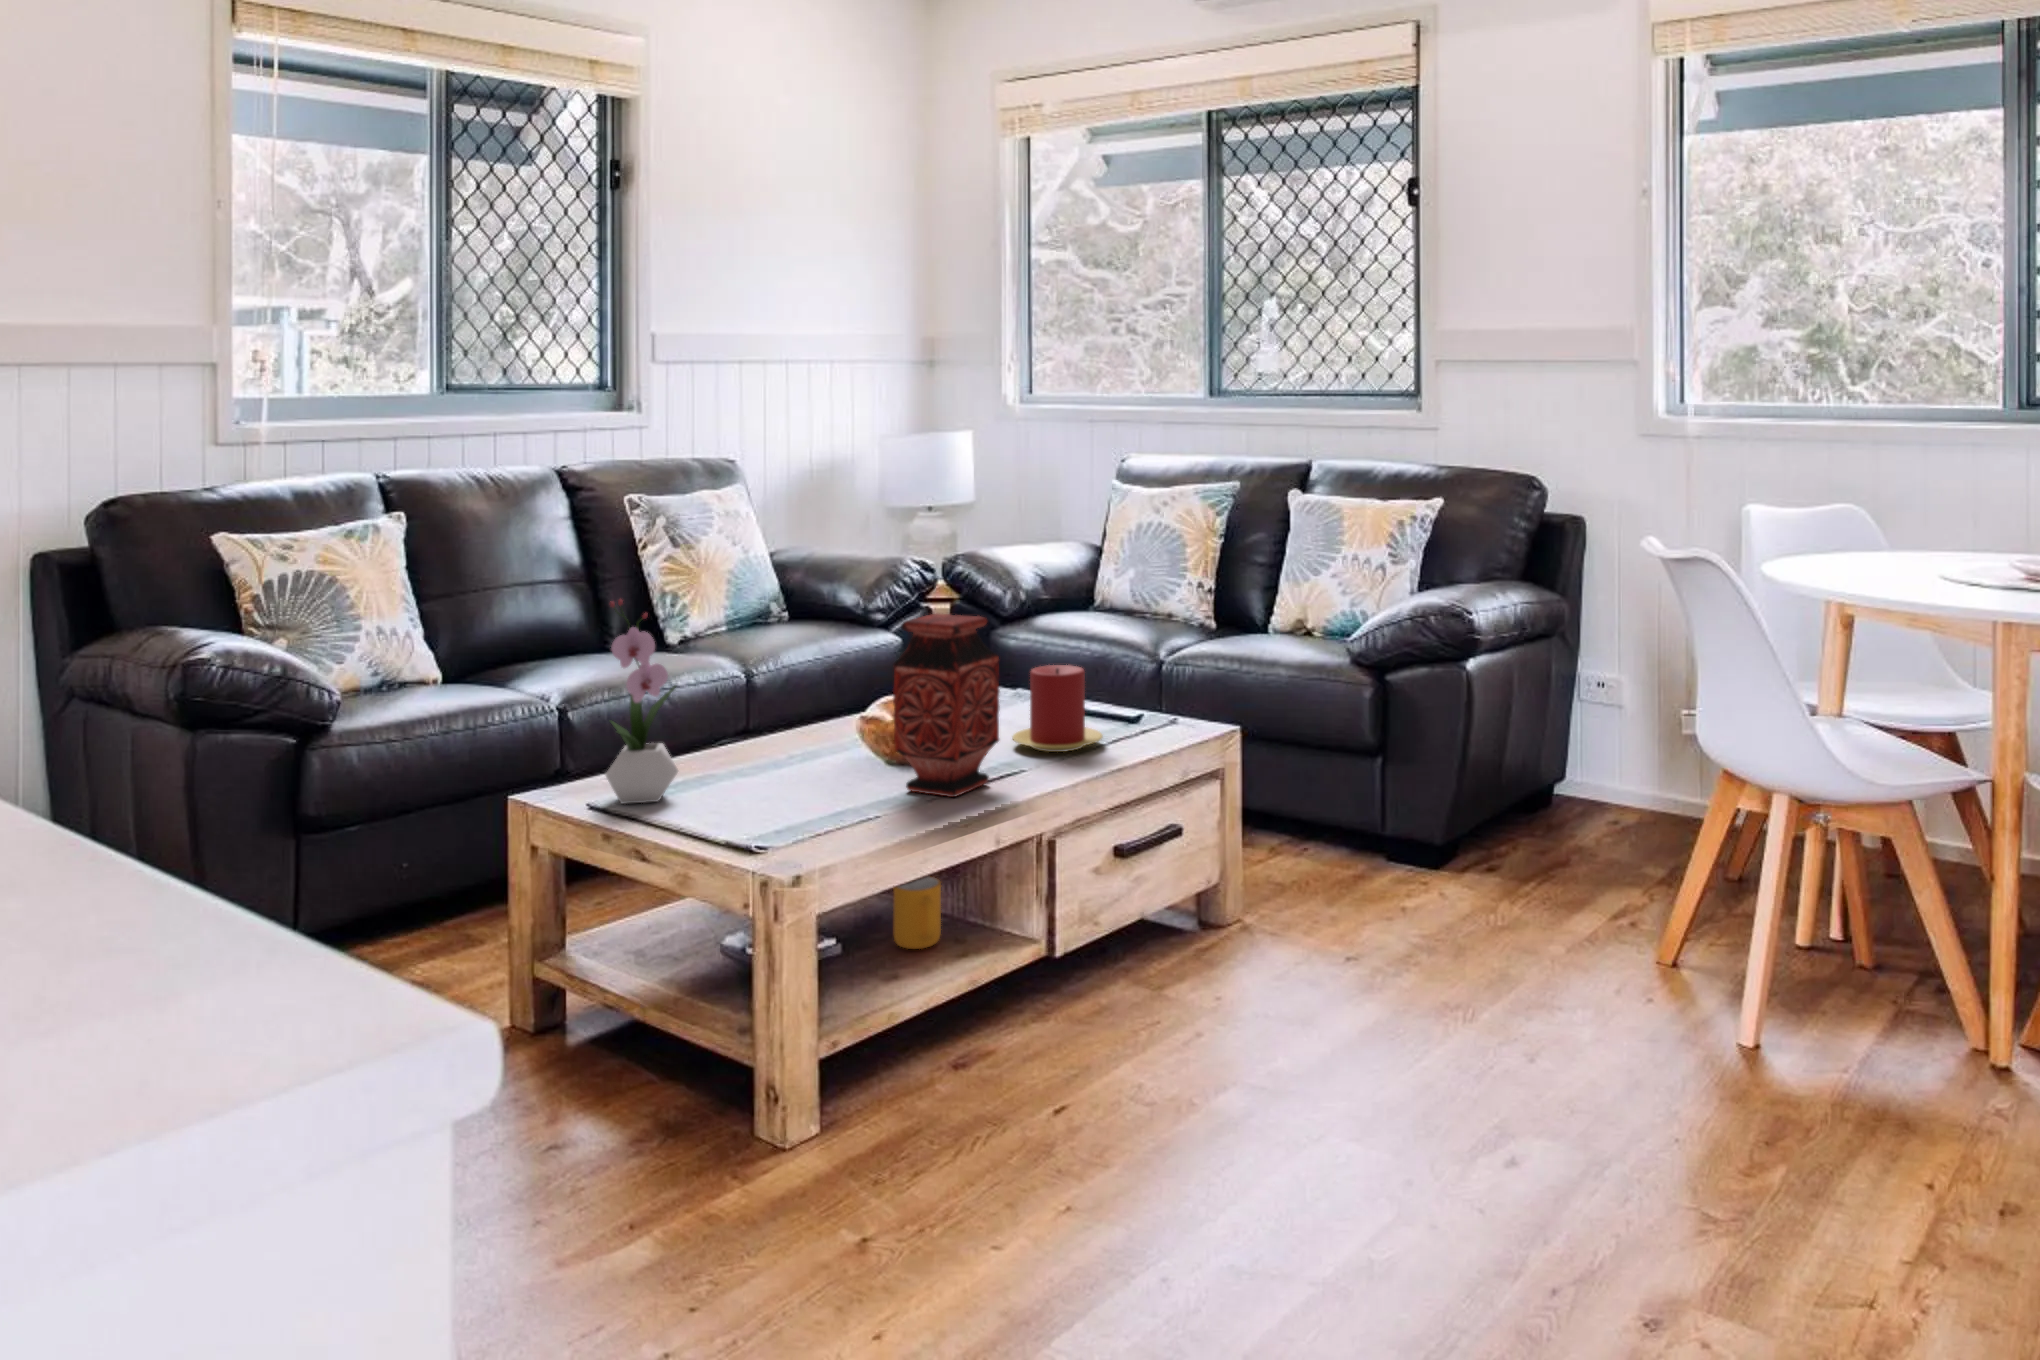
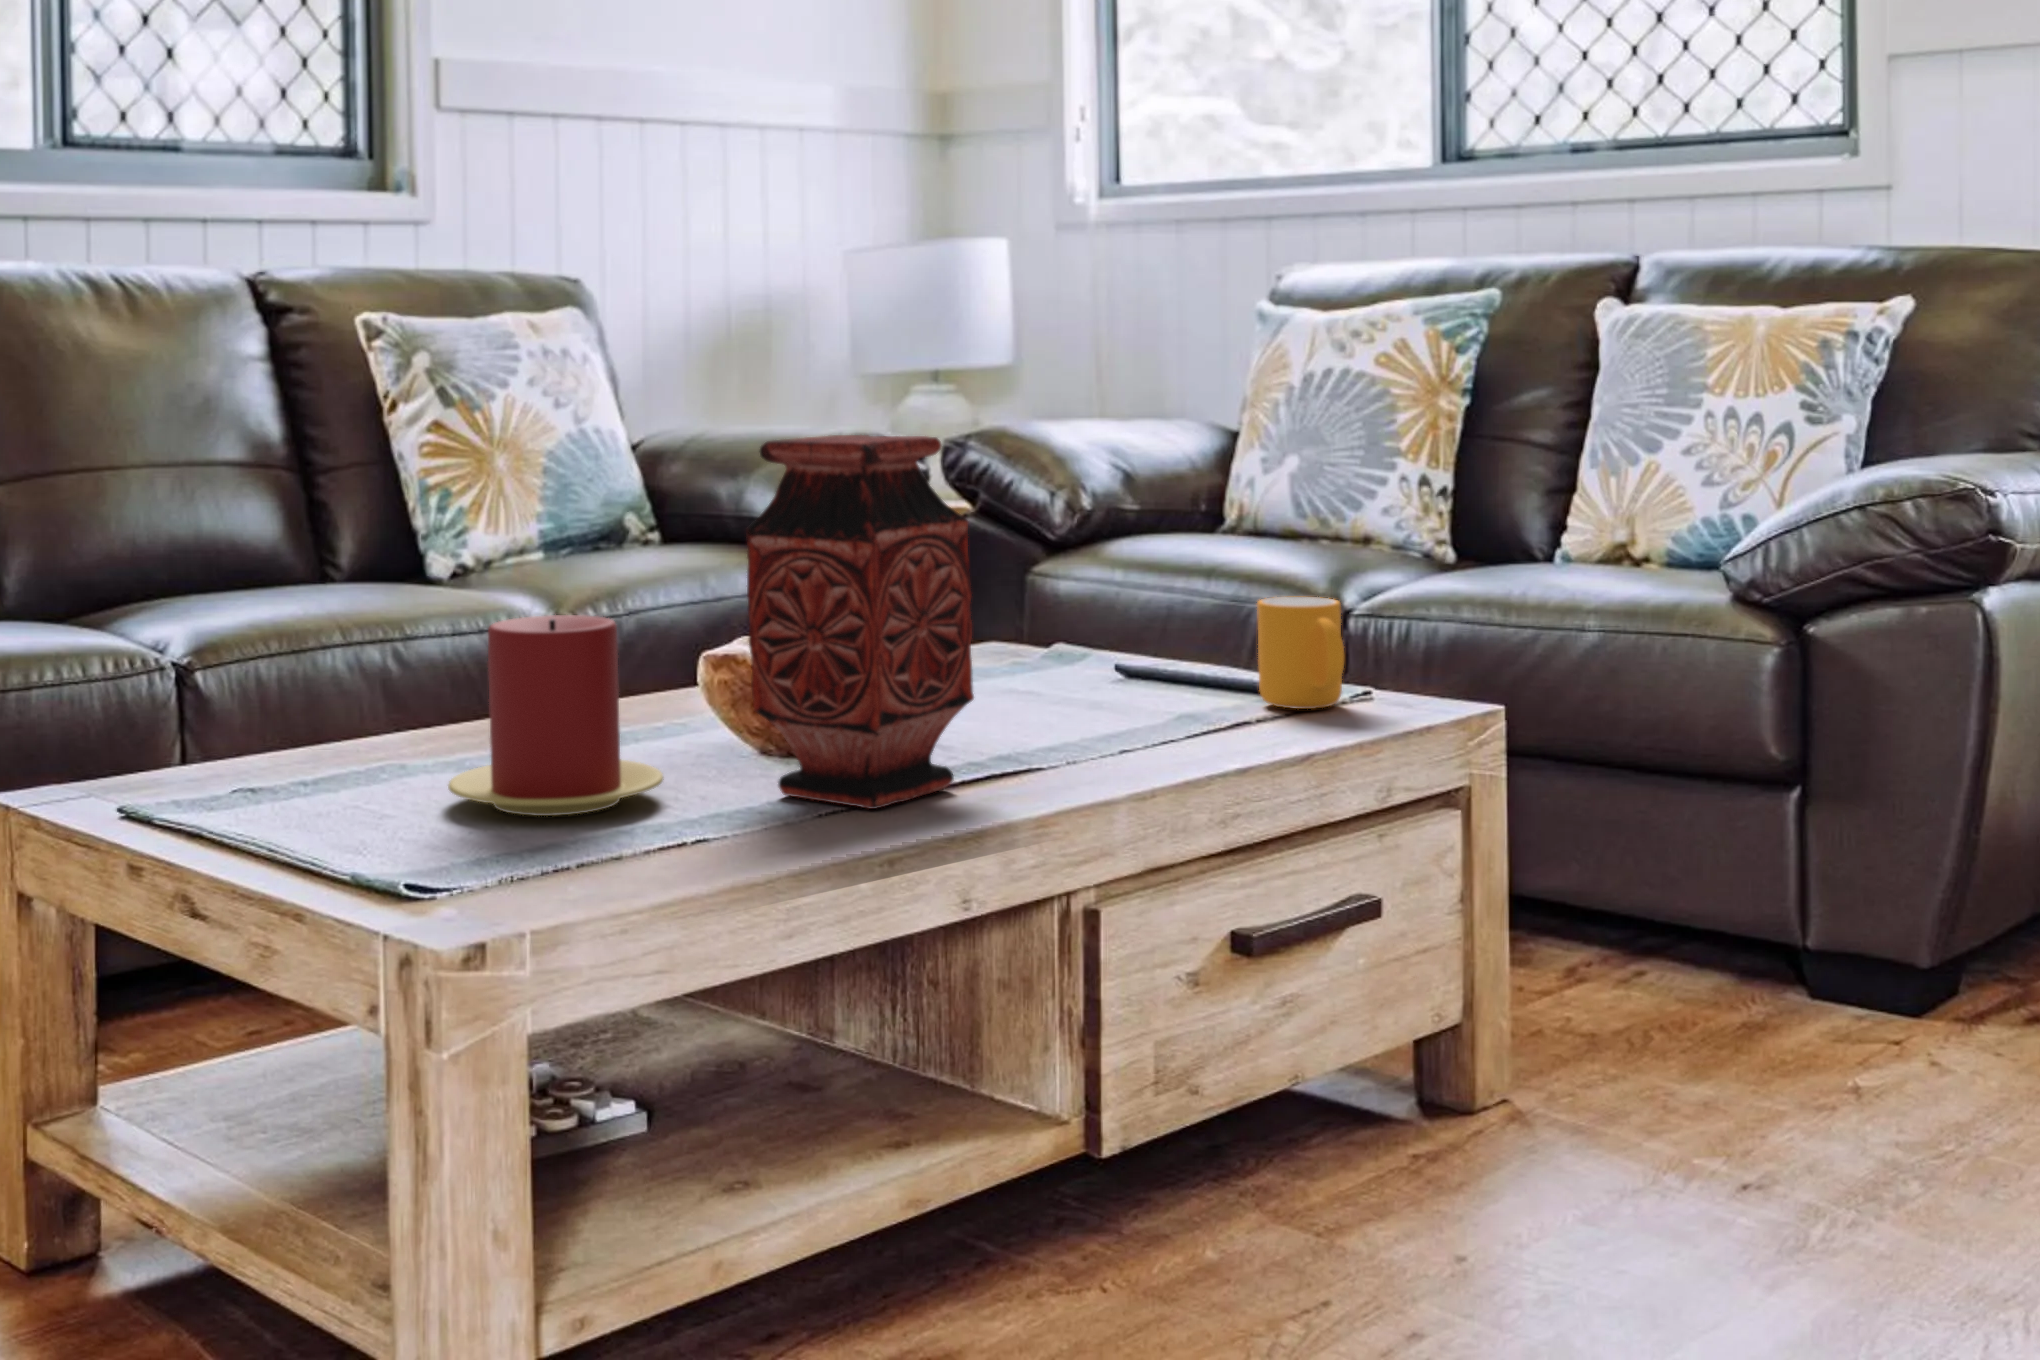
flower arrangement: present [606,599,678,804] -> none [183,390,334,796]
candle: present [1012,665,1103,752] -> present [448,615,663,816]
mug: present [894,877,941,949] -> present [1257,597,1344,709]

